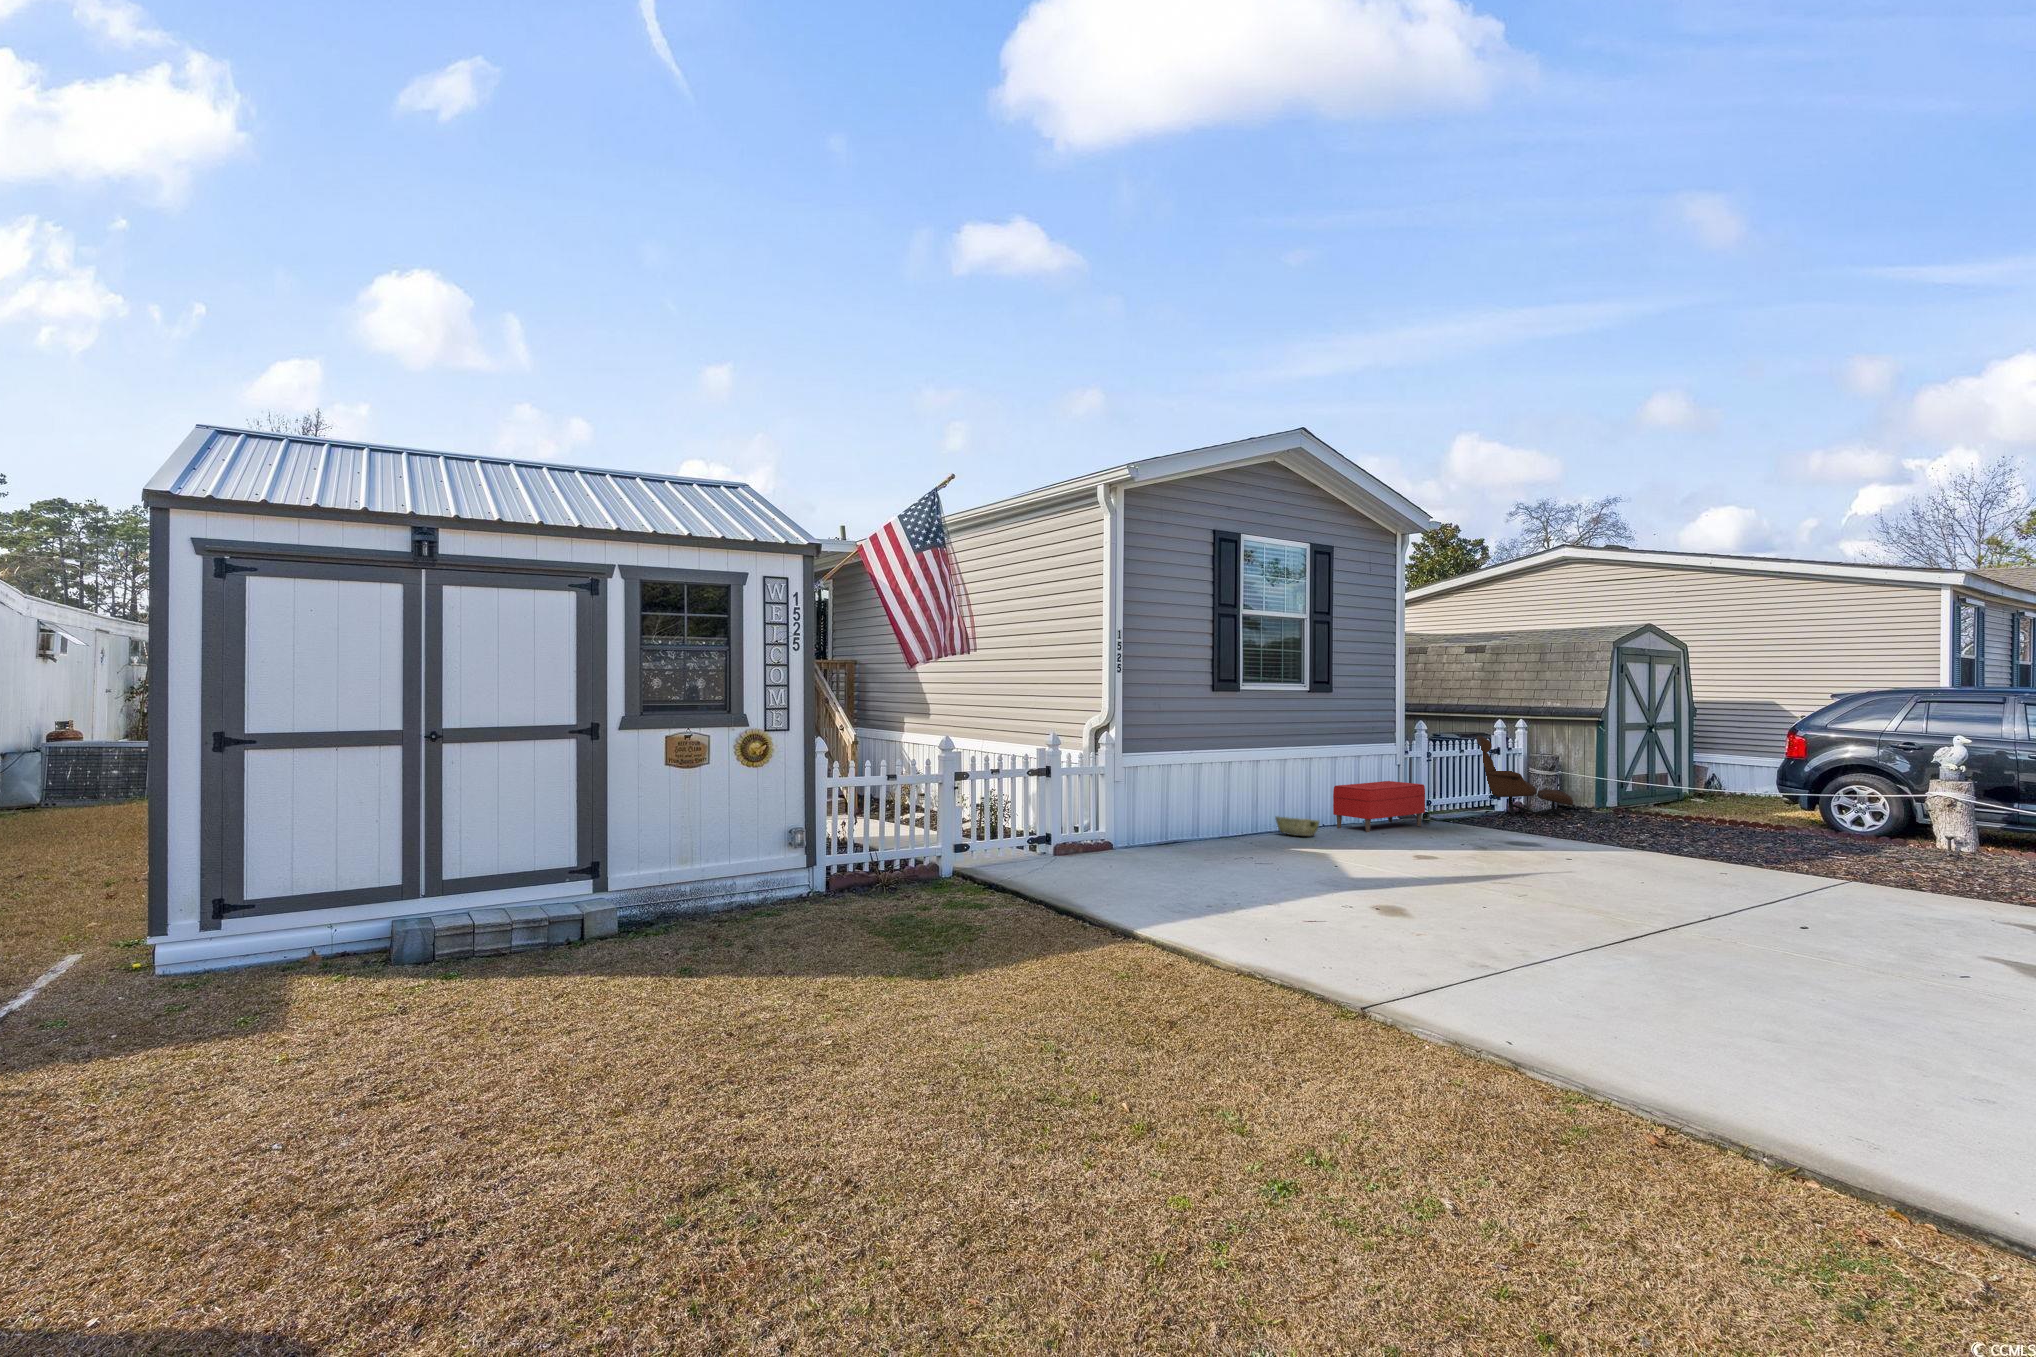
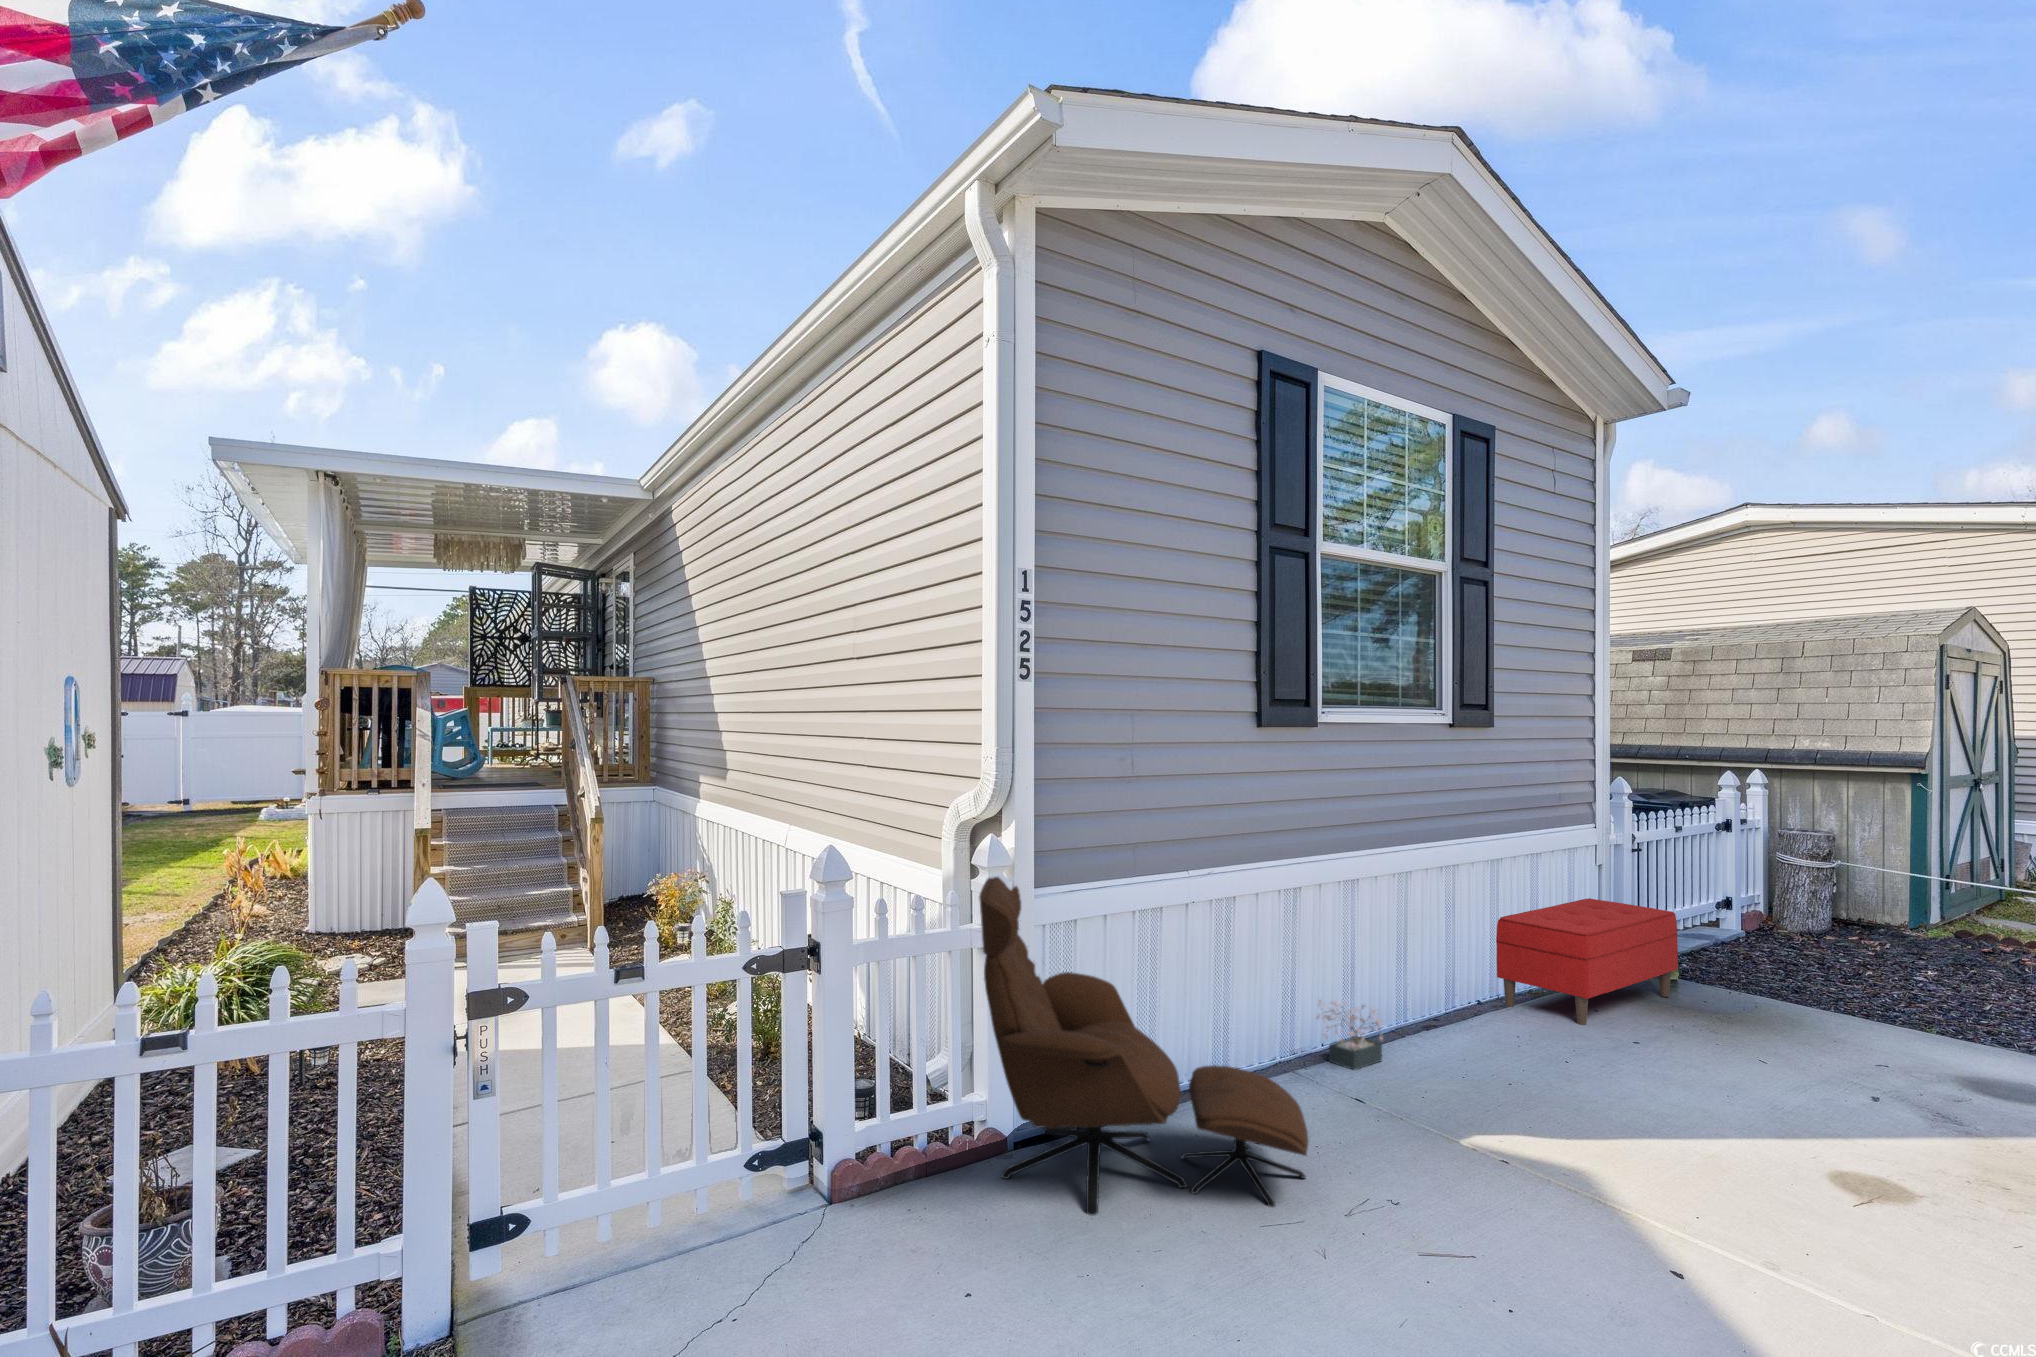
lounge chair: present [1477,736,1573,817] -> present [979,877,1308,1215]
decorative plant: none [1238,811,1268,840] -> present [1317,1000,1383,1070]
woven basket: present [1276,816,1319,837] -> none [1390,998,1496,1052]

